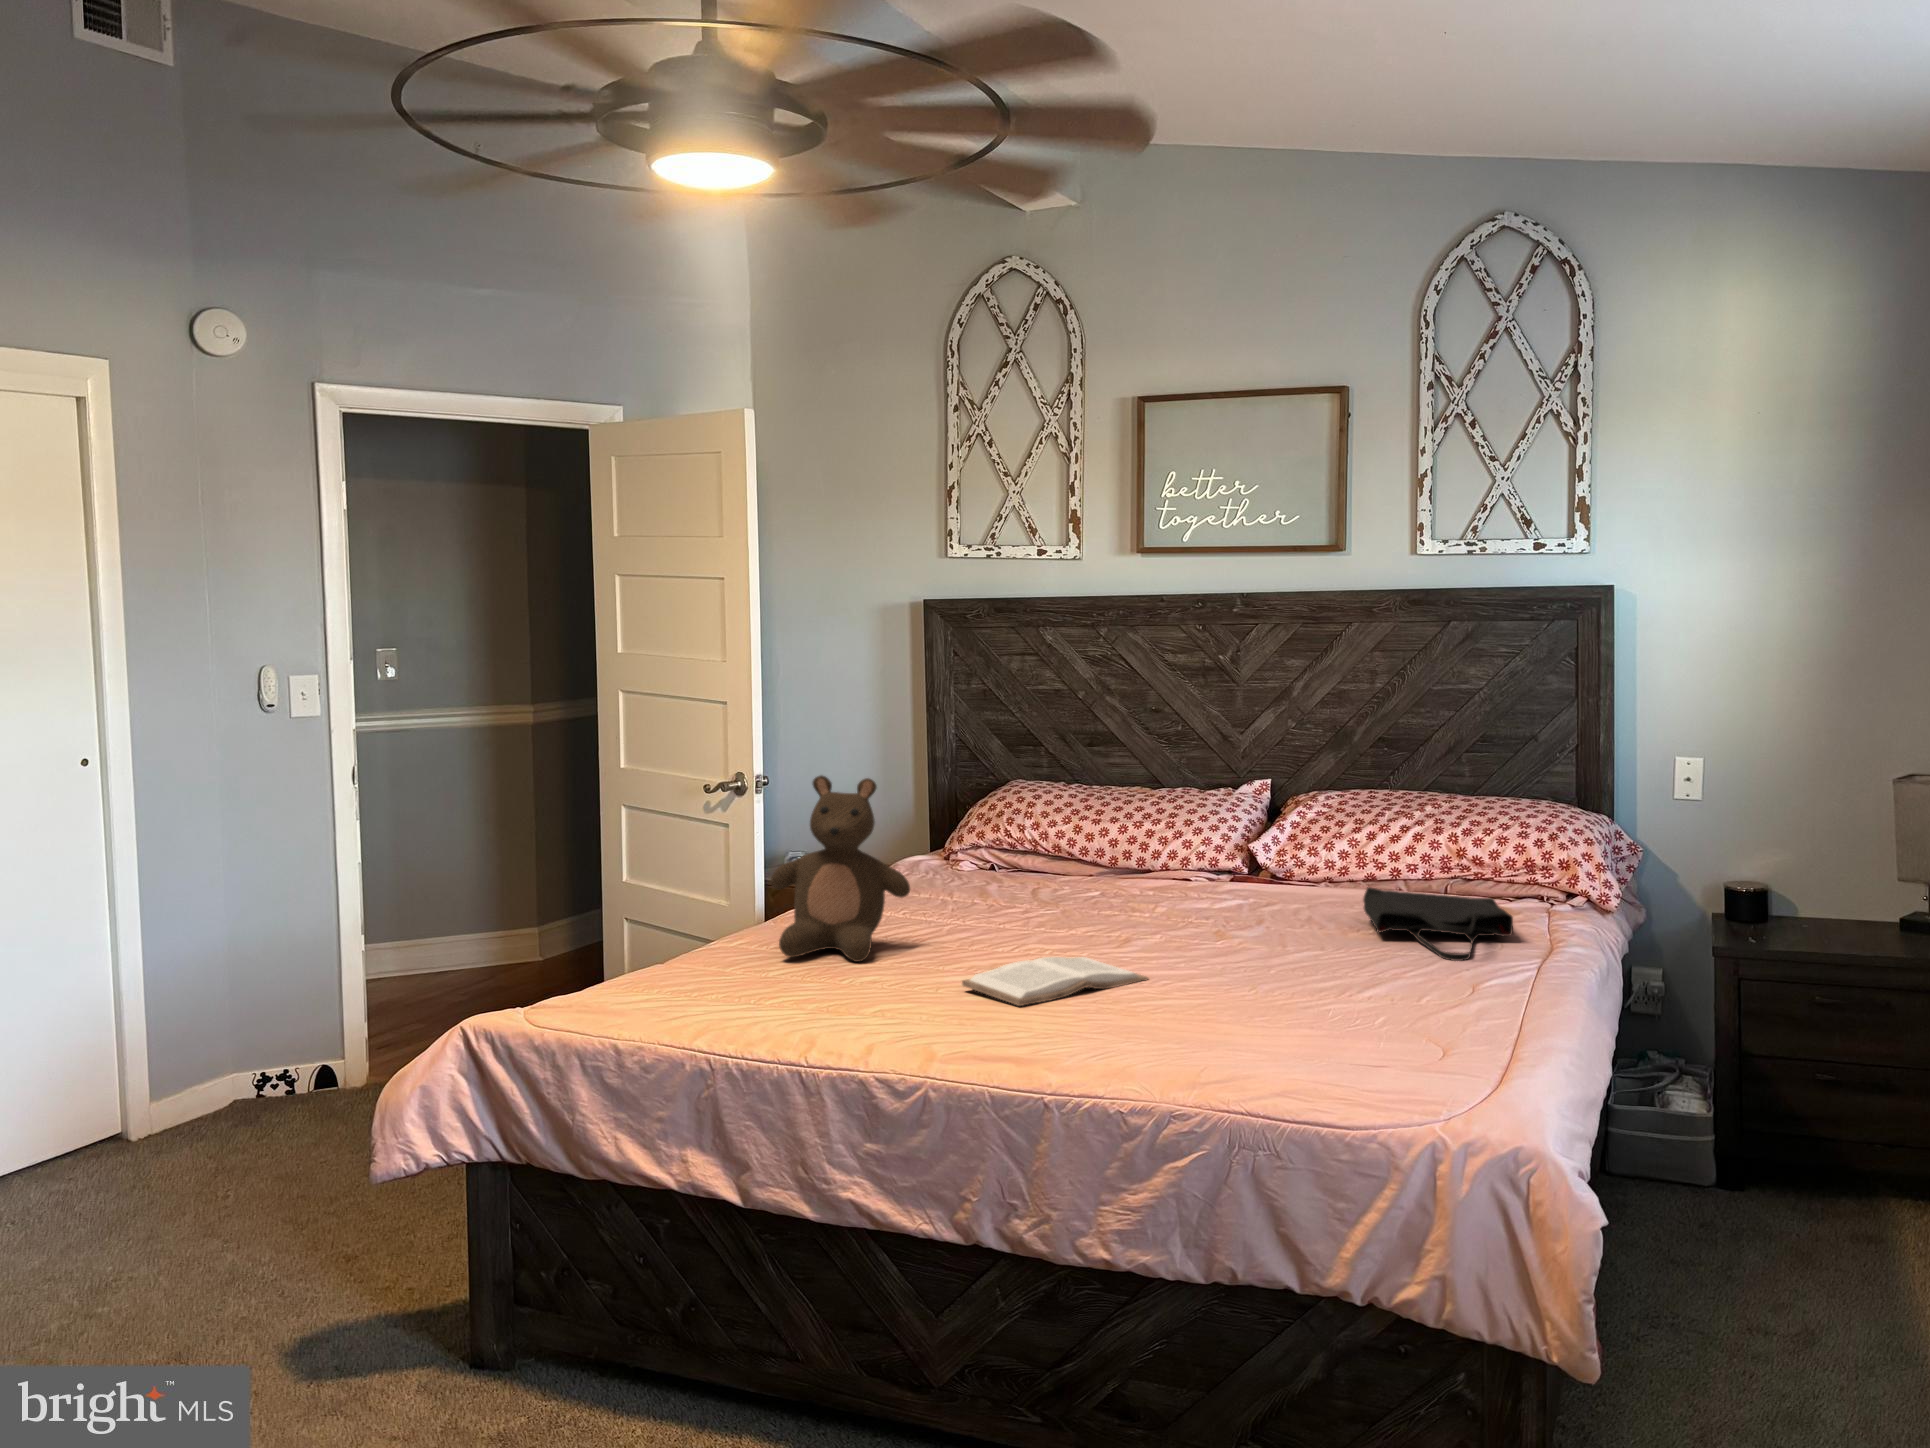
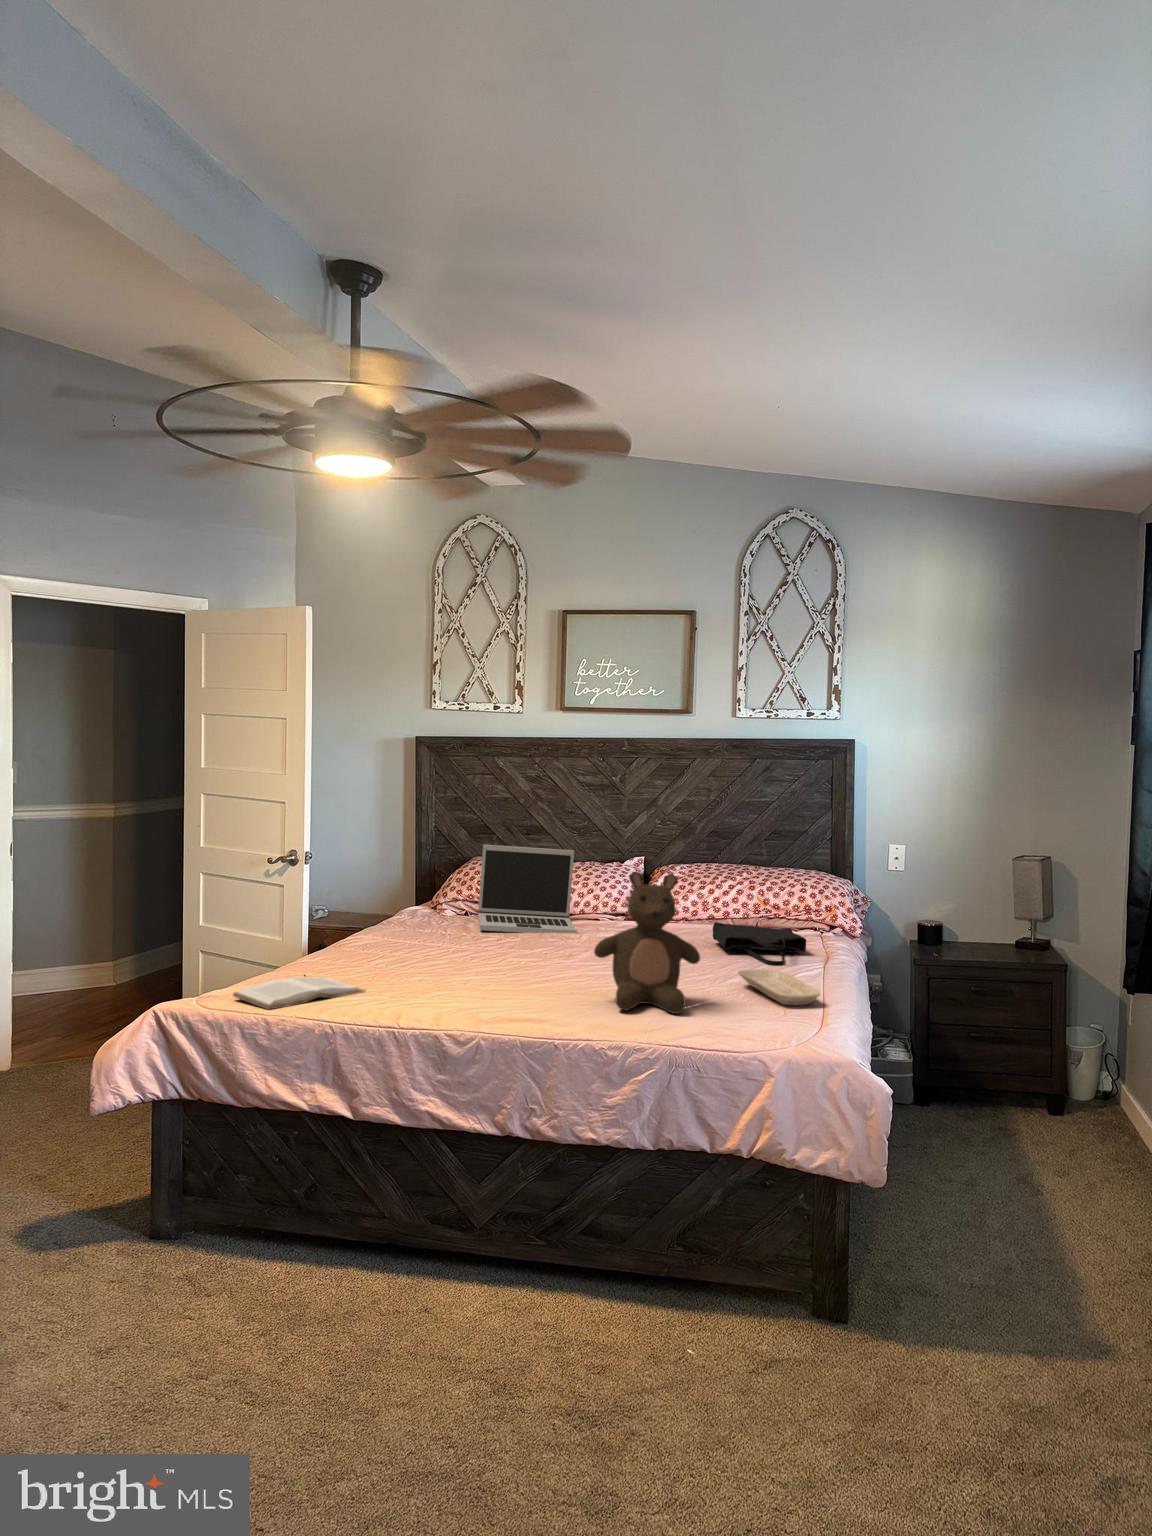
laptop: none [1000,764,1152,907] -> present [478,845,577,933]
stuffed bear: present [771,775,910,962] -> present [594,871,700,1014]
book: present [962,957,1148,1006] -> present [233,977,365,1009]
tray: none [1380,969,1510,1033] -> present [738,969,820,1005]

